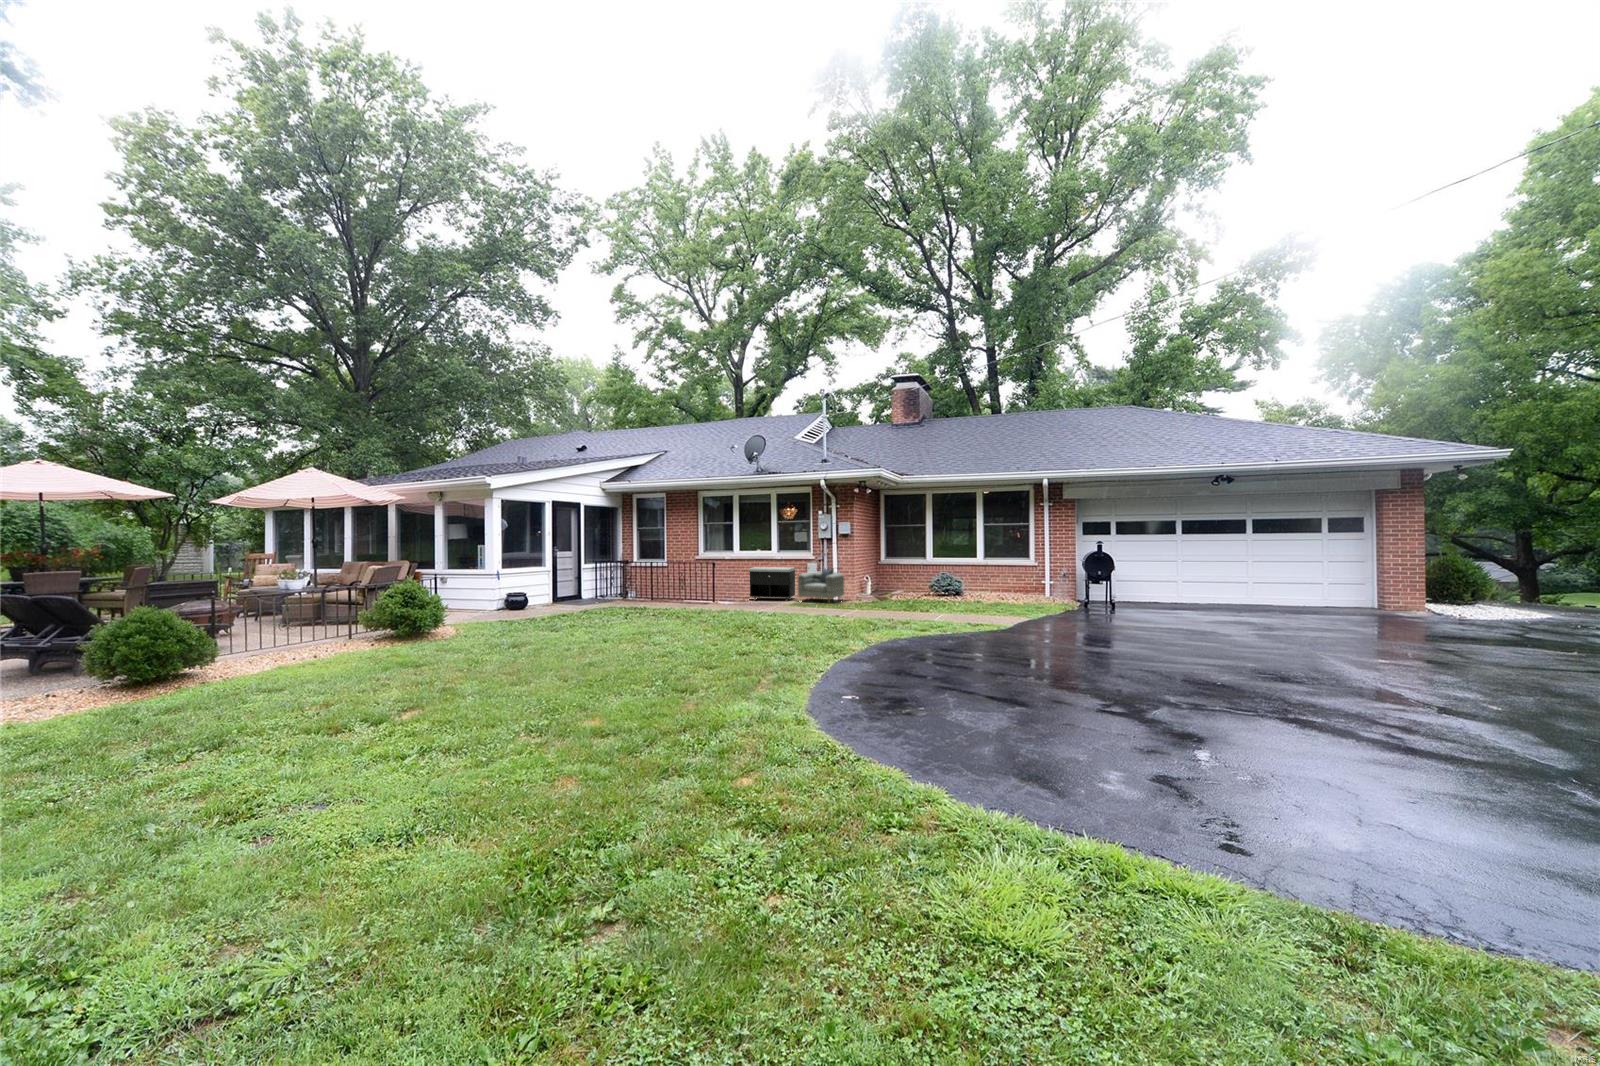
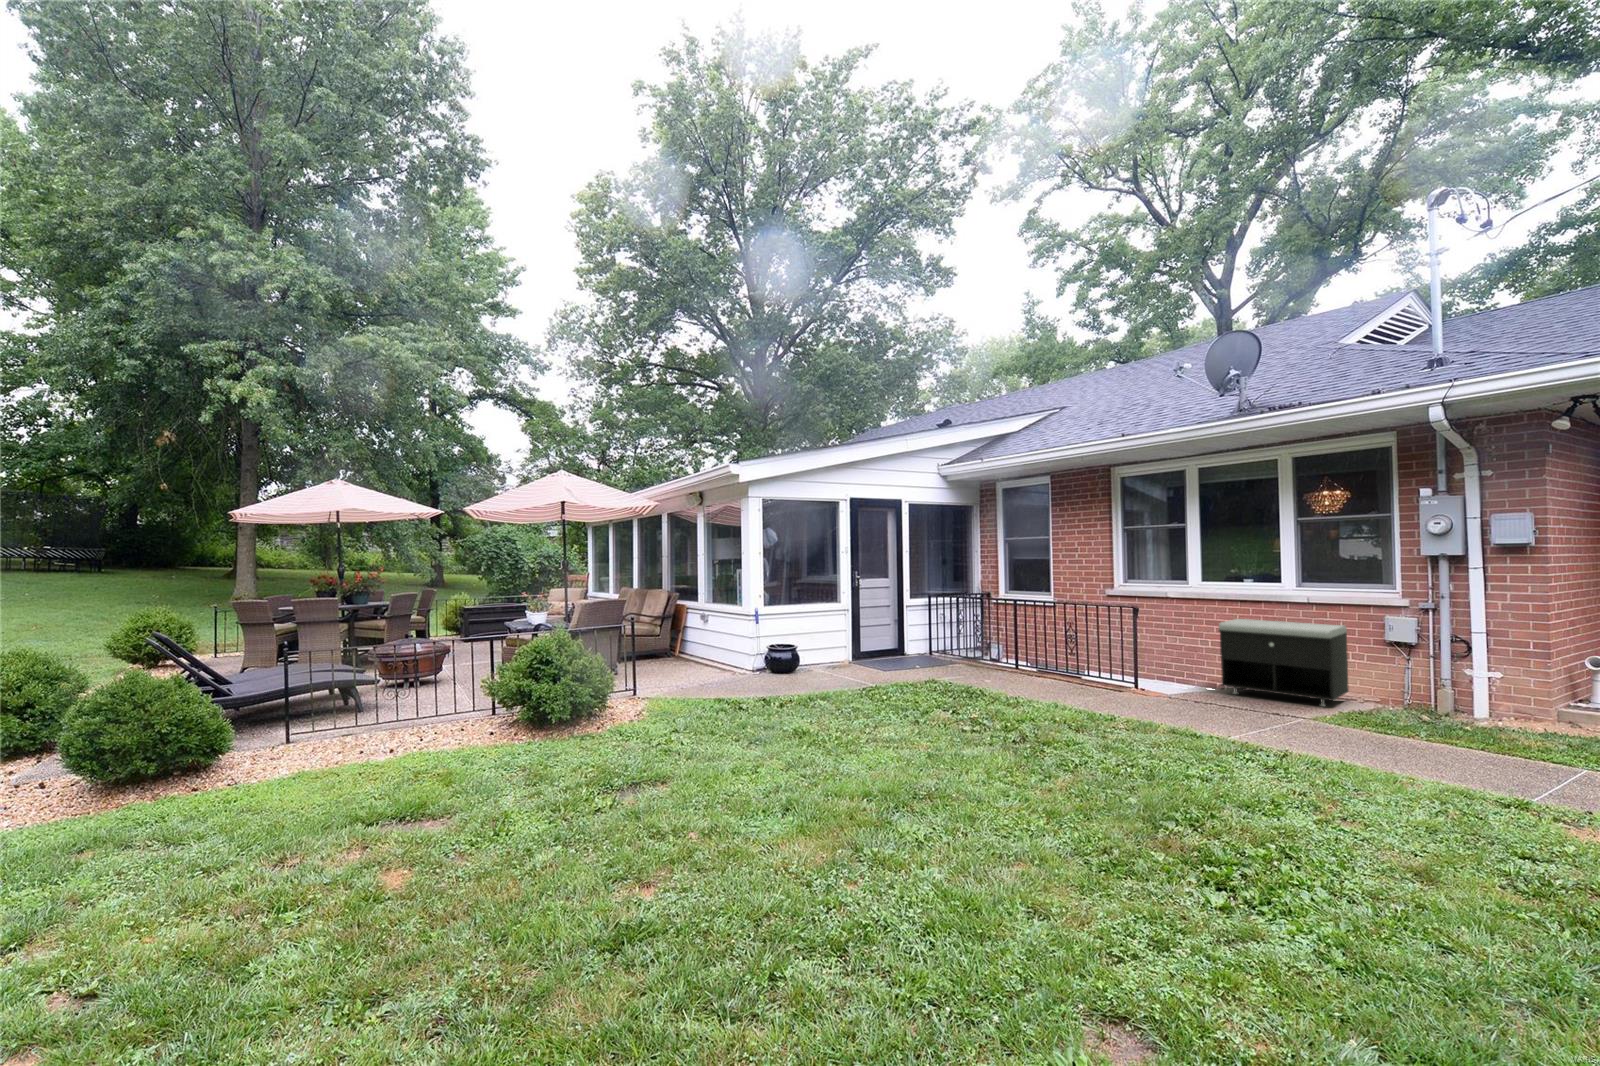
armchair: present [798,568,844,600] -> none [1356,632,1522,736]

